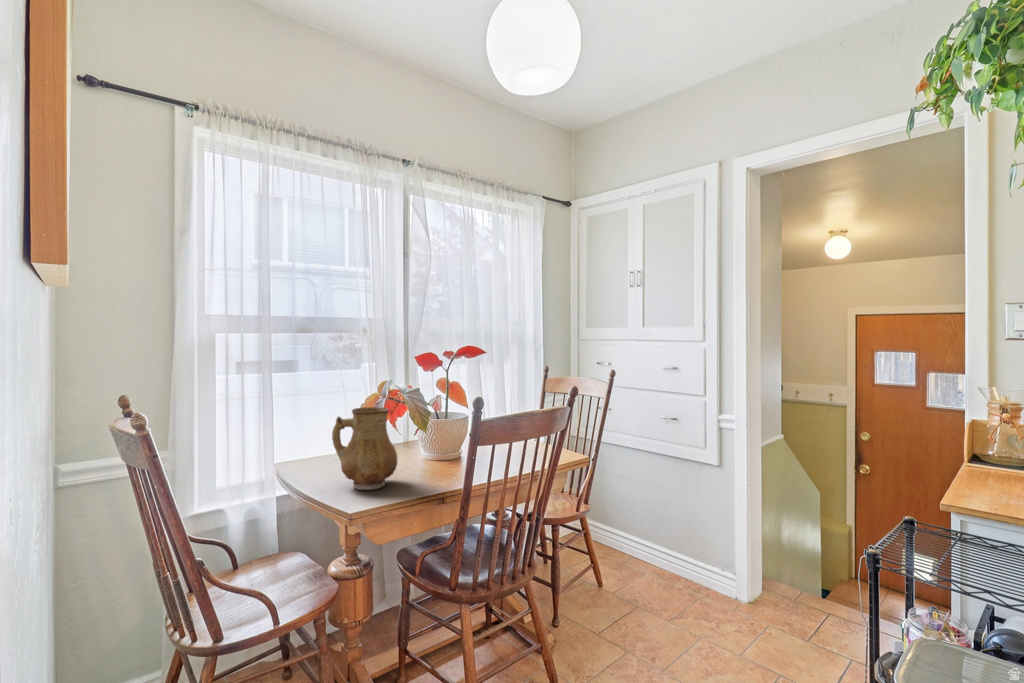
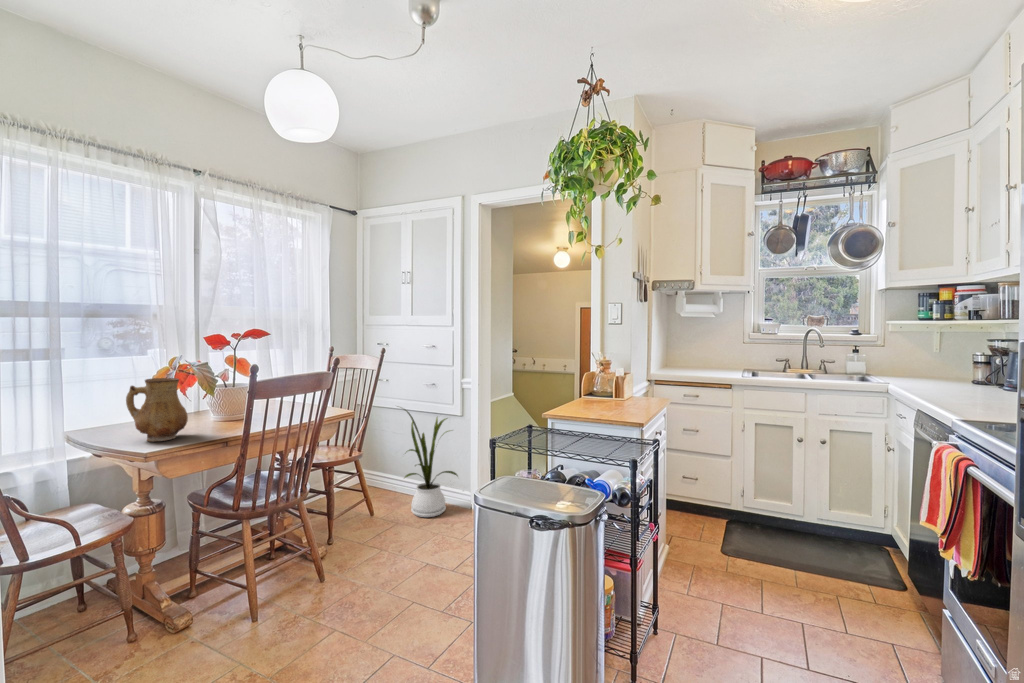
house plant: none [625,445,722,606] -> present [404,409,458,517]

